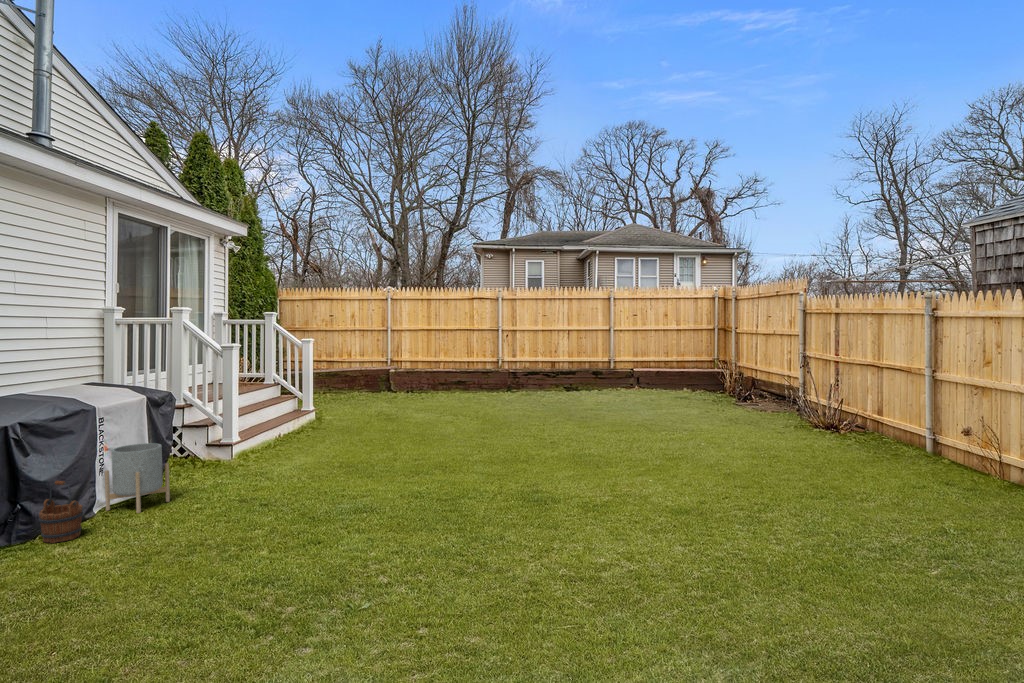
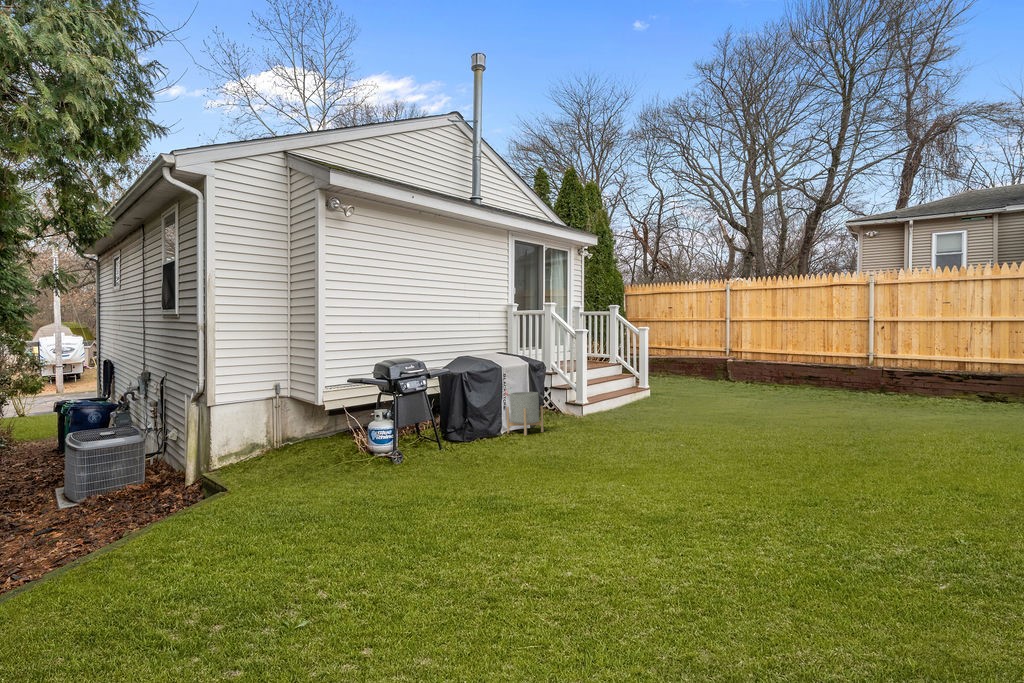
wooden bucket: present [39,481,83,543] -> none [475,406,497,443]

